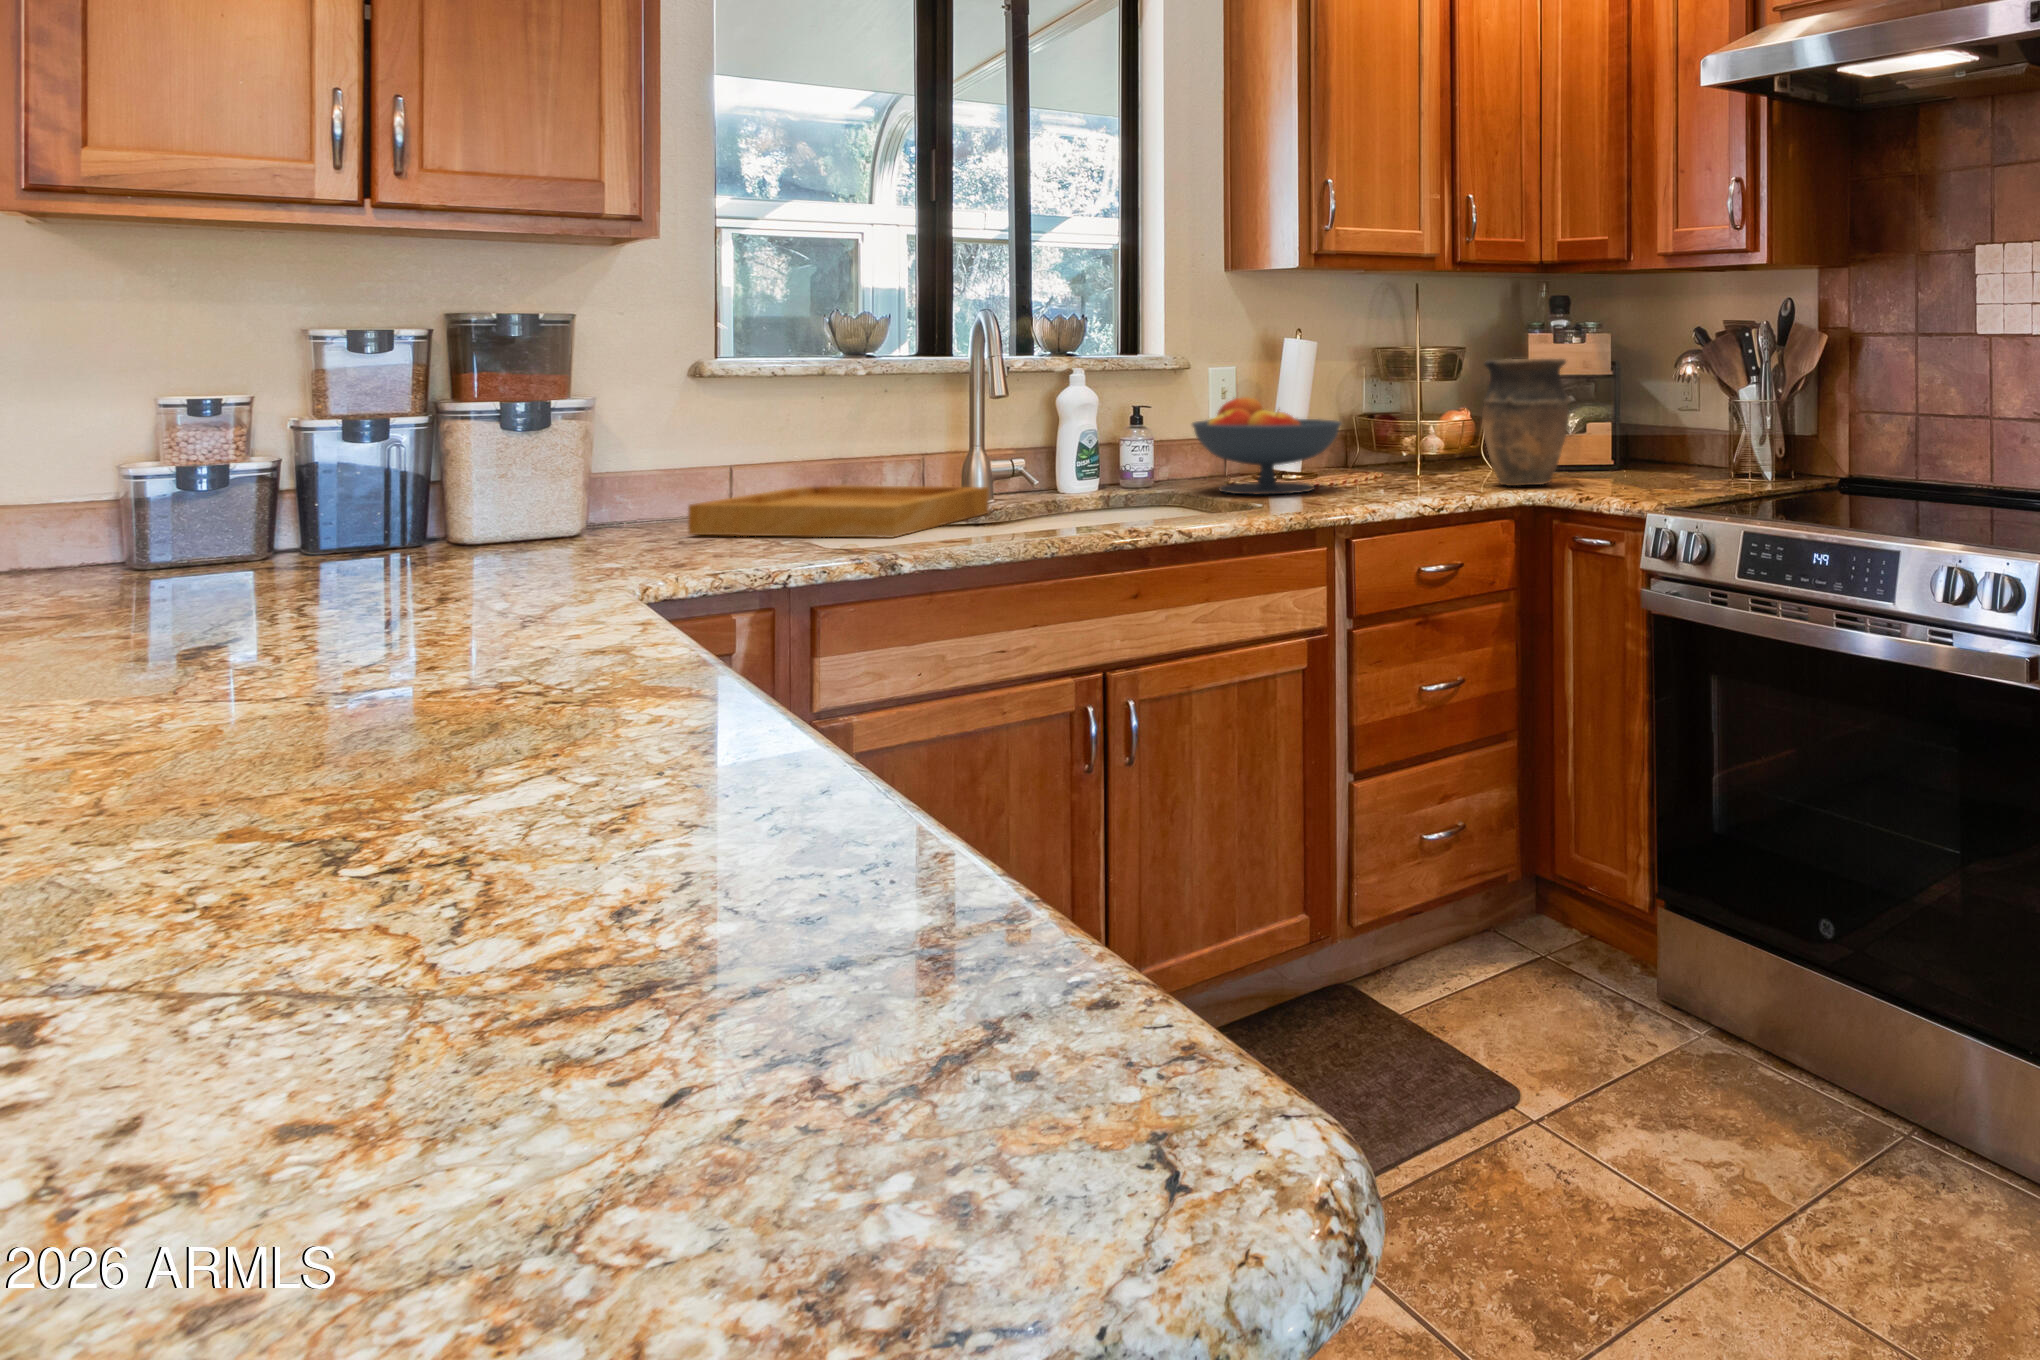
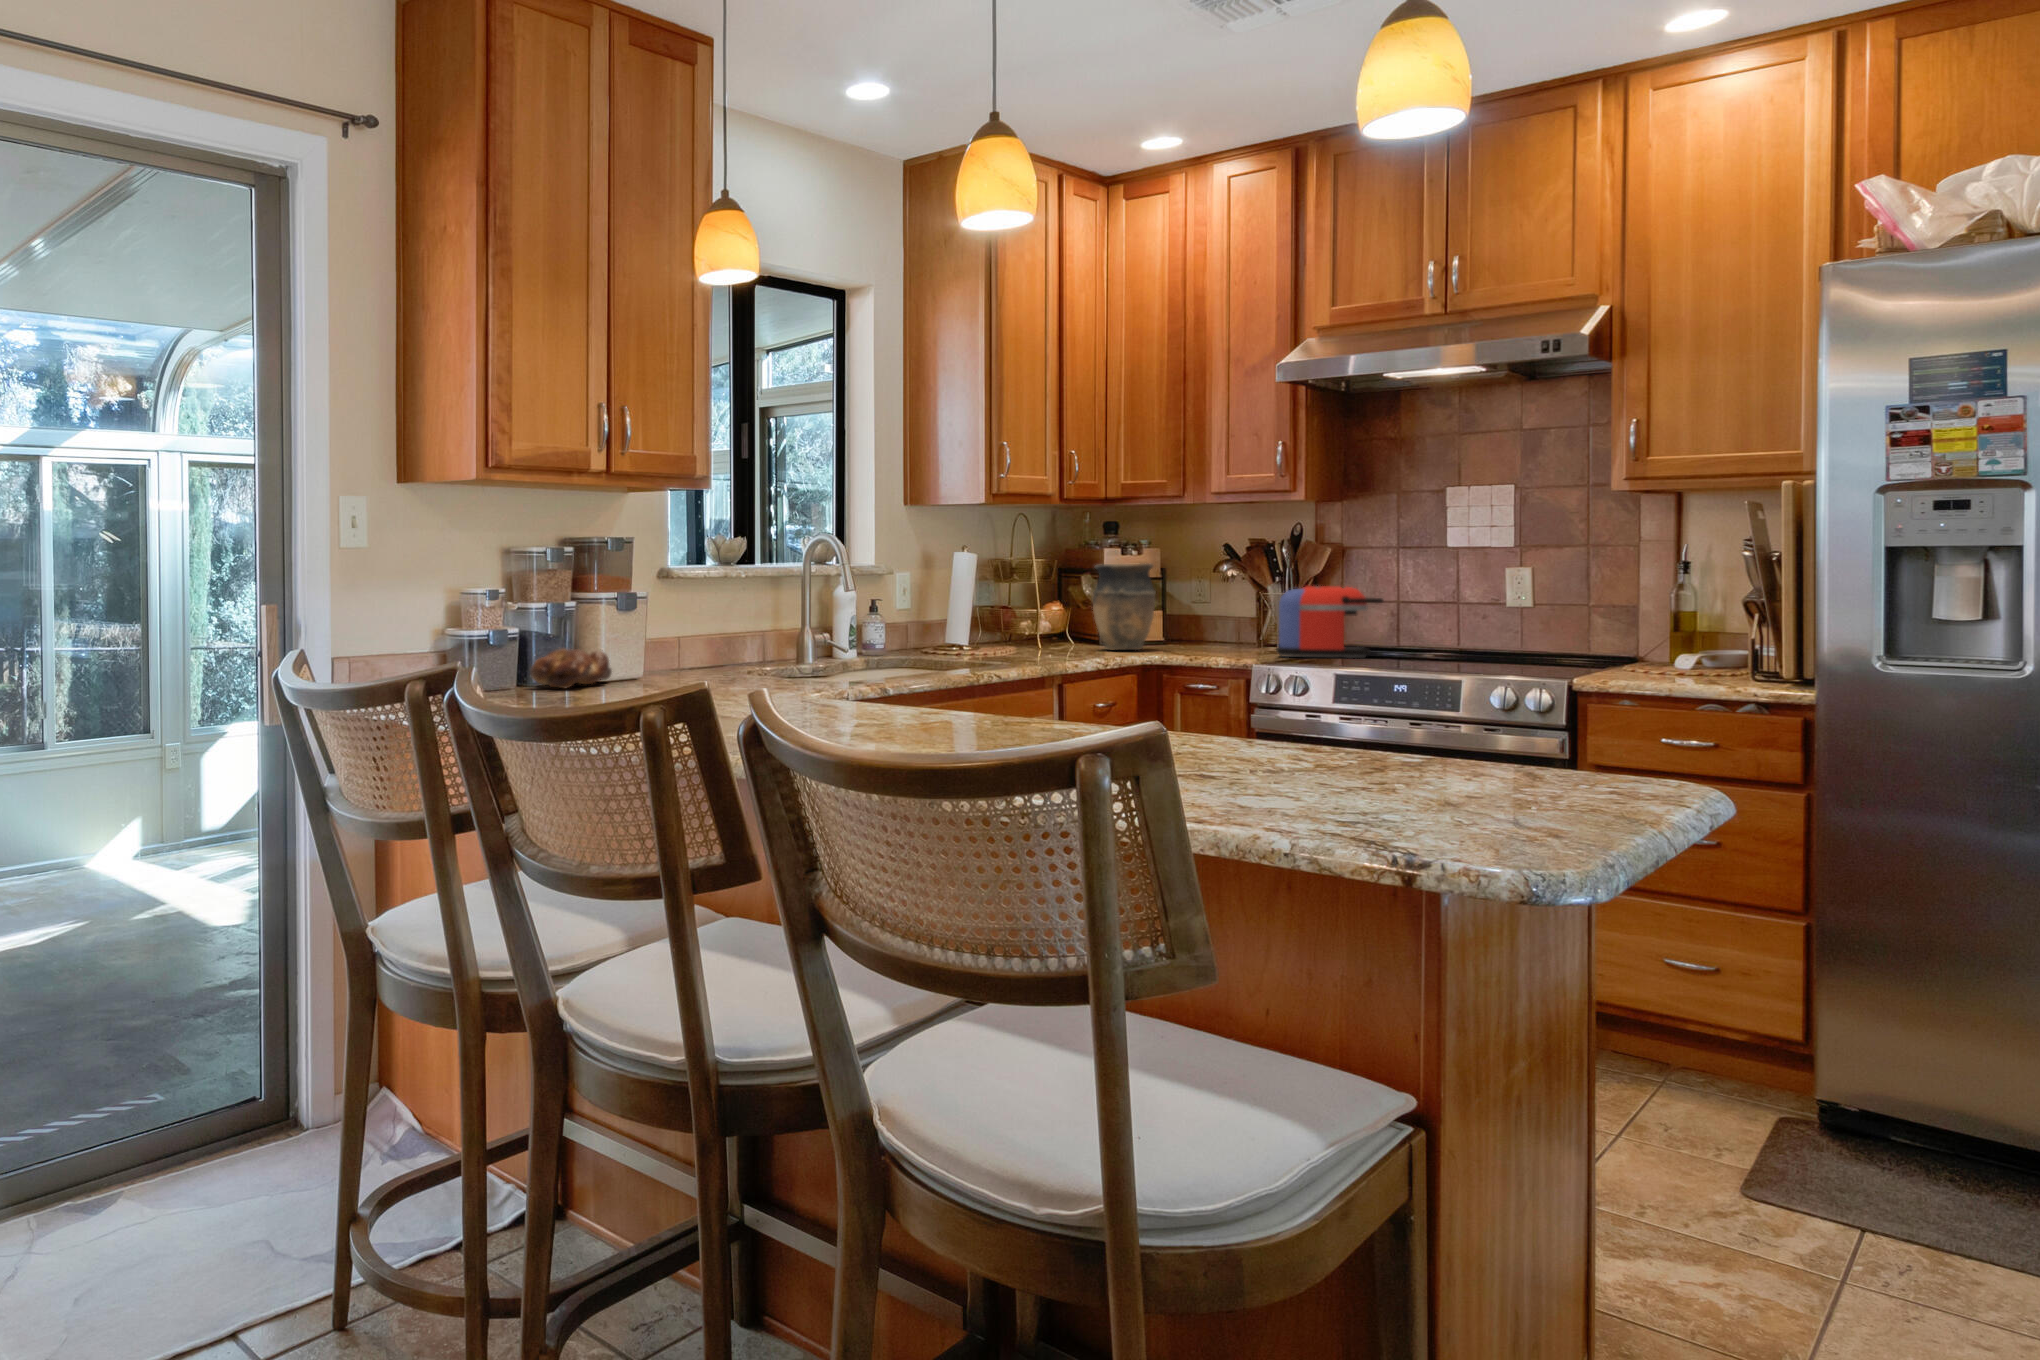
coffee maker: none [1699,395,1856,504] -> present [1276,586,1383,658]
fruit bowl: present [1192,397,1341,494] -> none [907,590,1010,655]
tray: present [688,485,989,538] -> none [699,646,834,674]
bread loaf: none [238,501,464,575] -> present [530,649,612,689]

